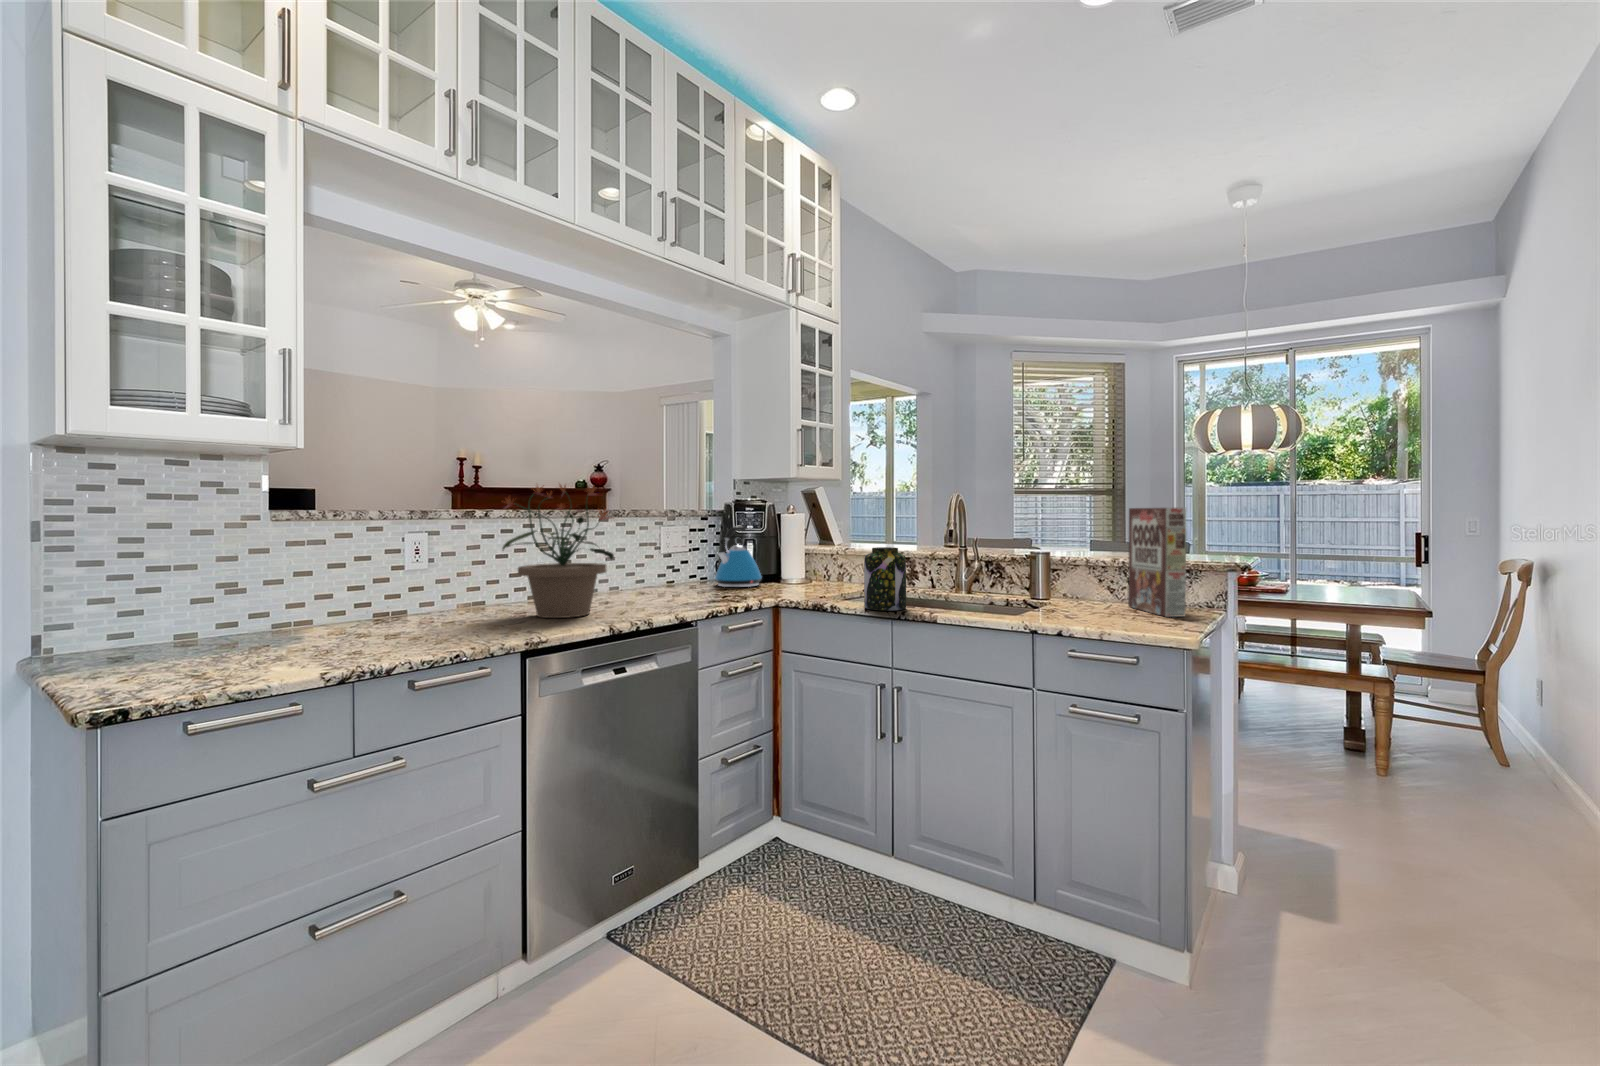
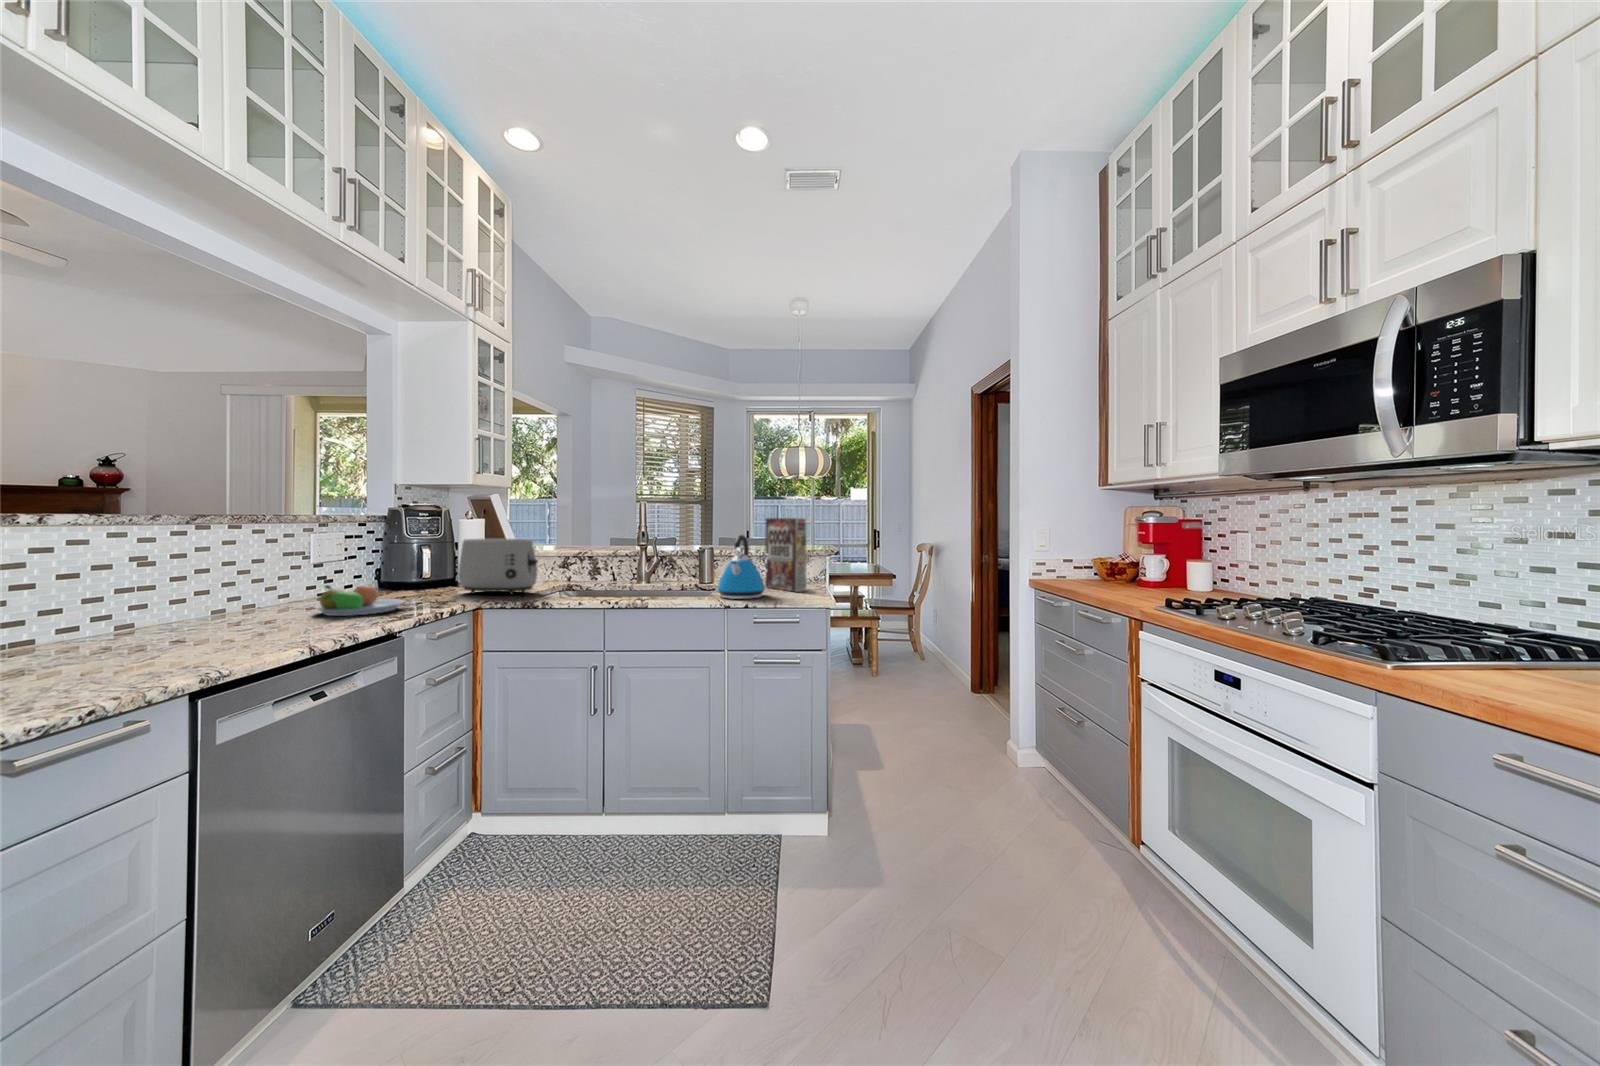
potted plant: present [502,485,614,618] -> none [94,477,297,647]
kettle: present [715,526,762,587] -> present [717,535,765,599]
toaster: none [772,534,843,595] -> present [458,539,538,595]
jar: present [864,547,906,611] -> none [575,549,613,604]
fruit bowl: none [646,575,713,604] -> present [315,585,403,616]

